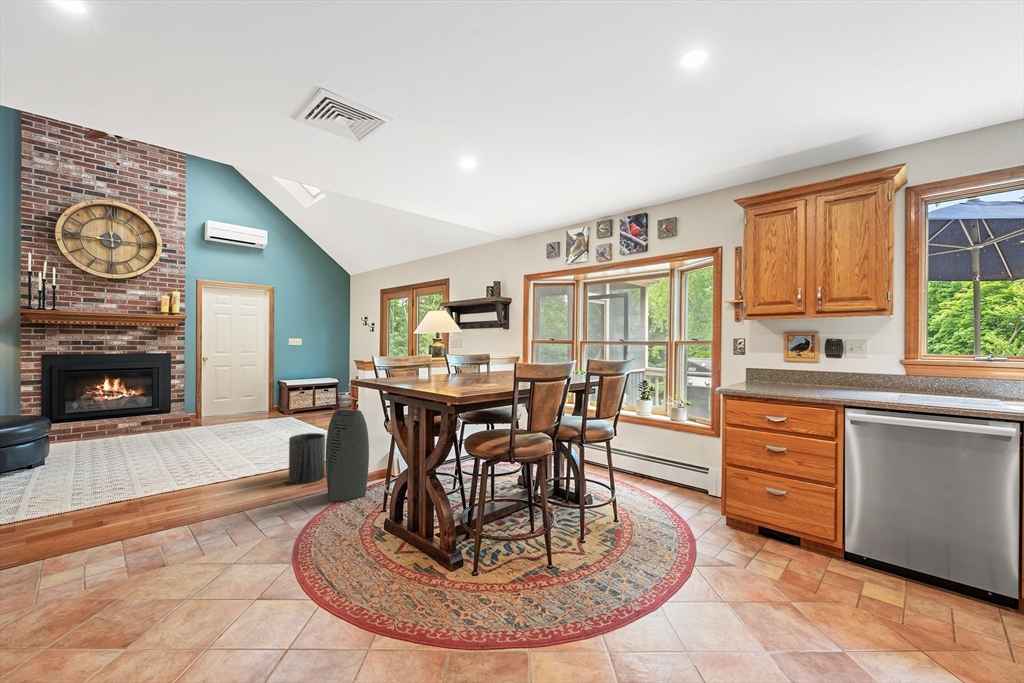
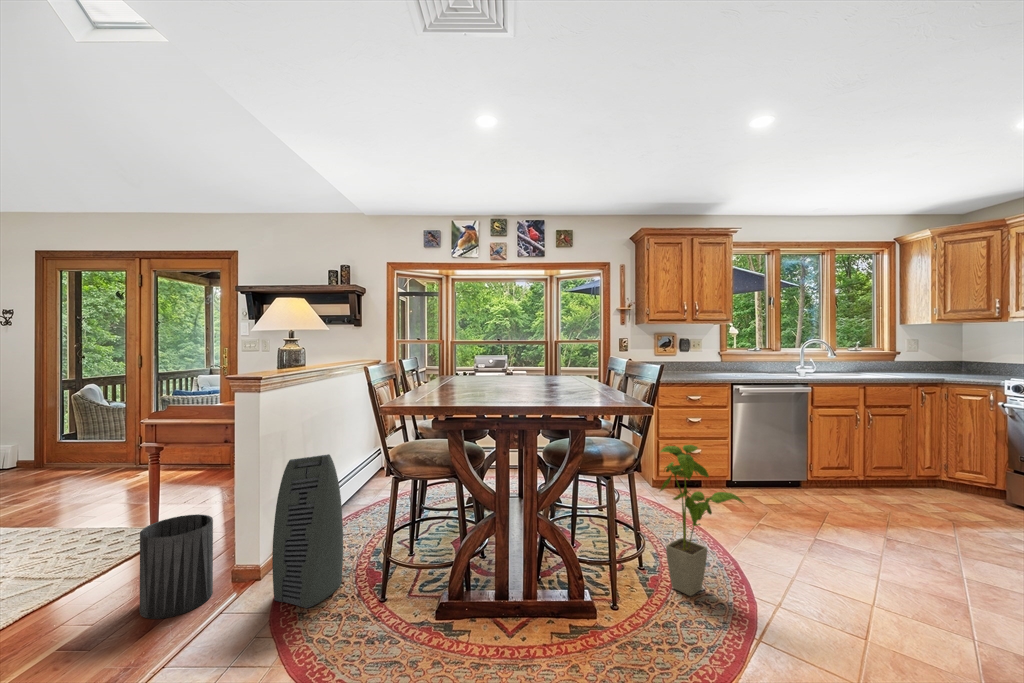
house plant: none [476,448,559,618] -> present [660,445,744,596]

